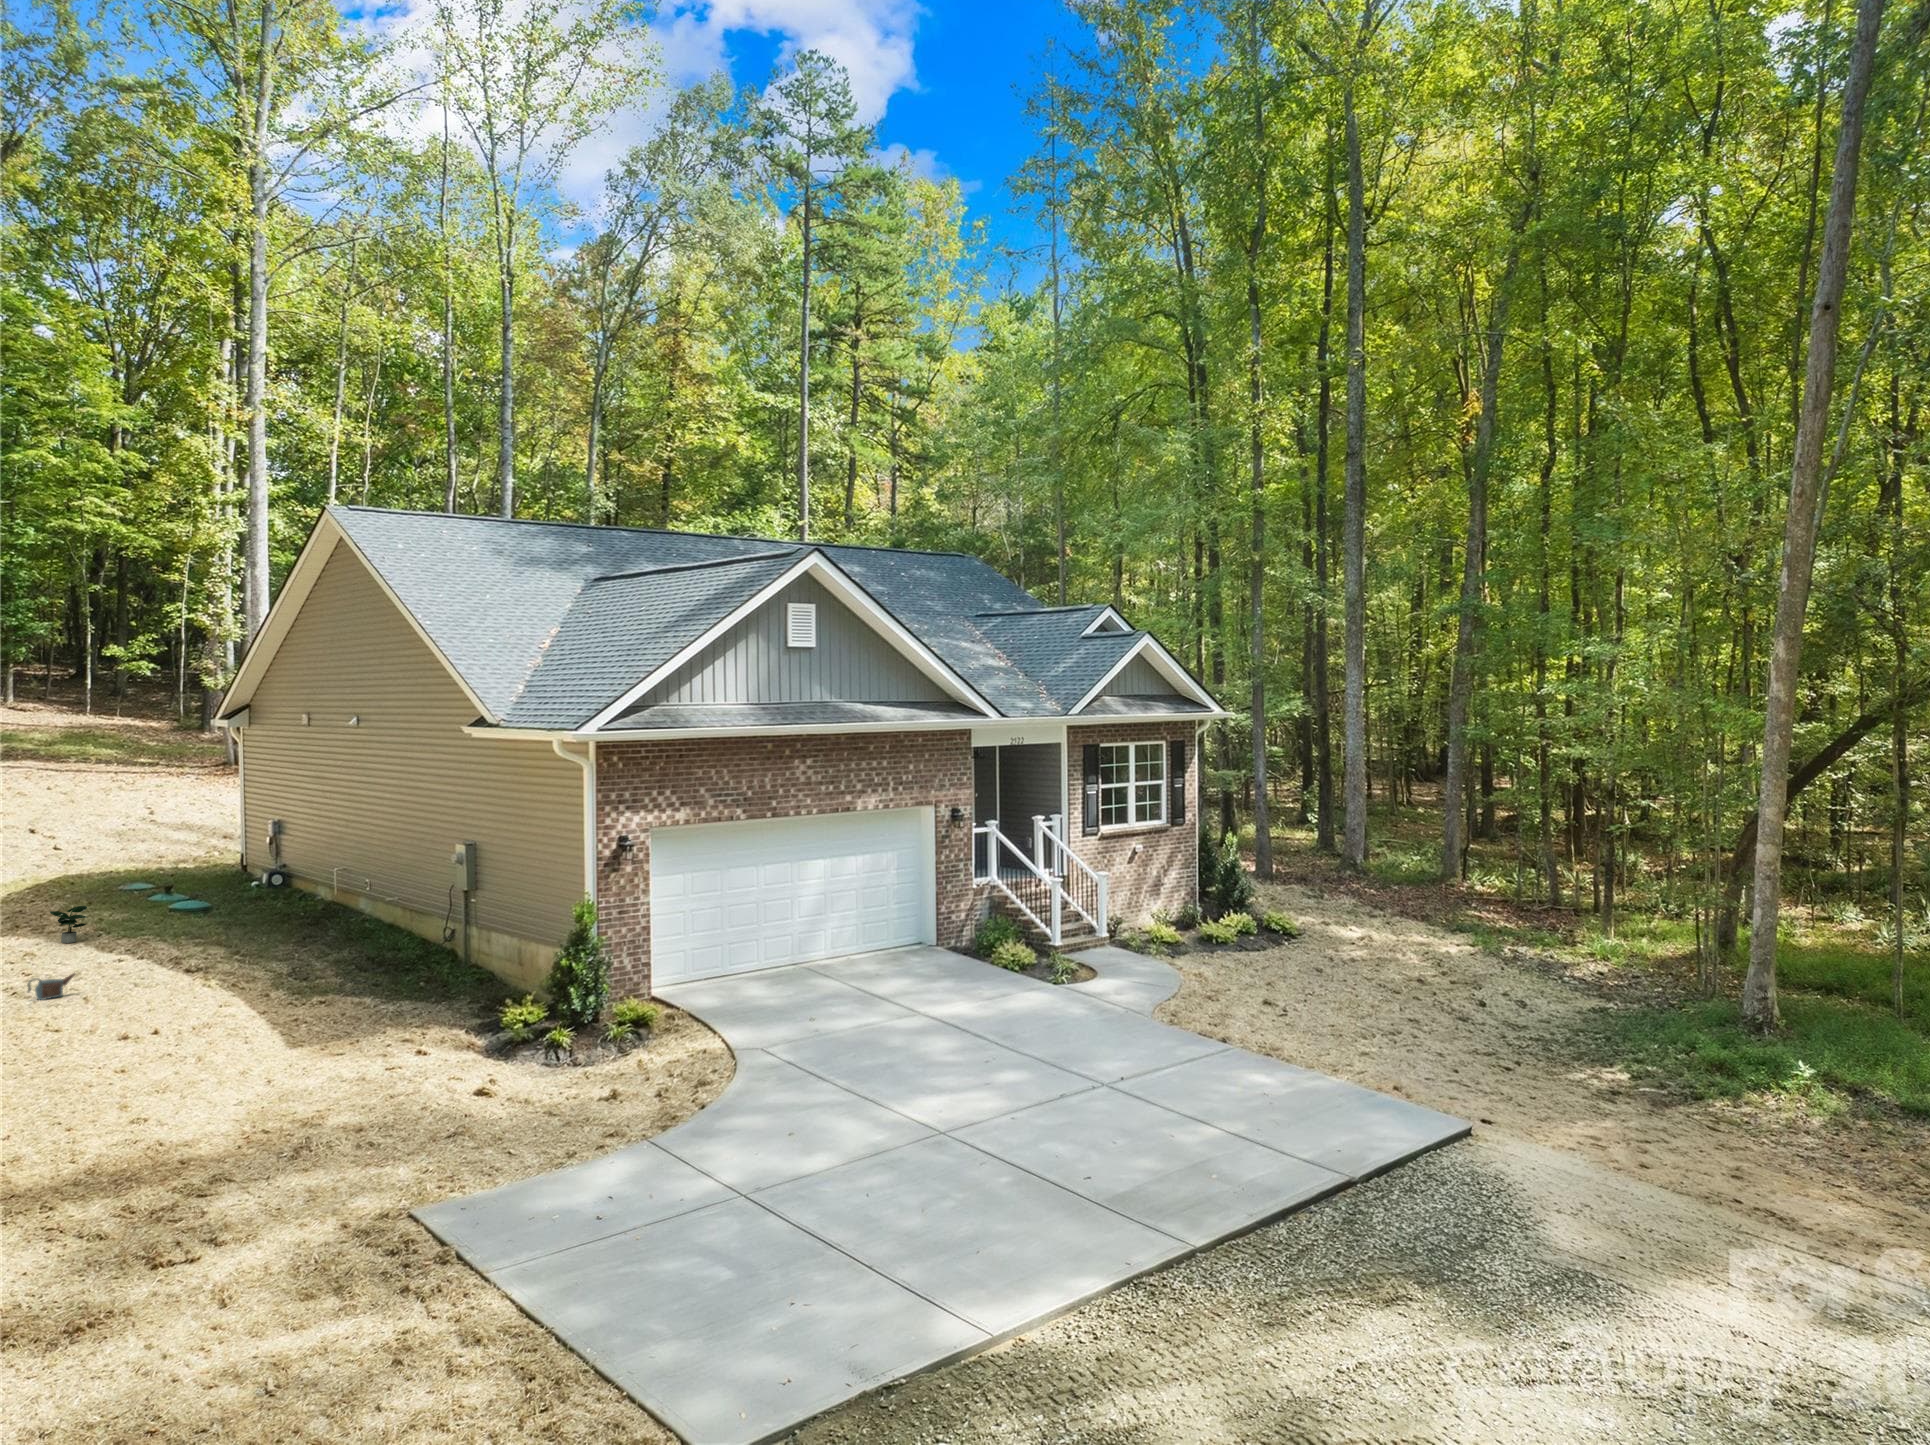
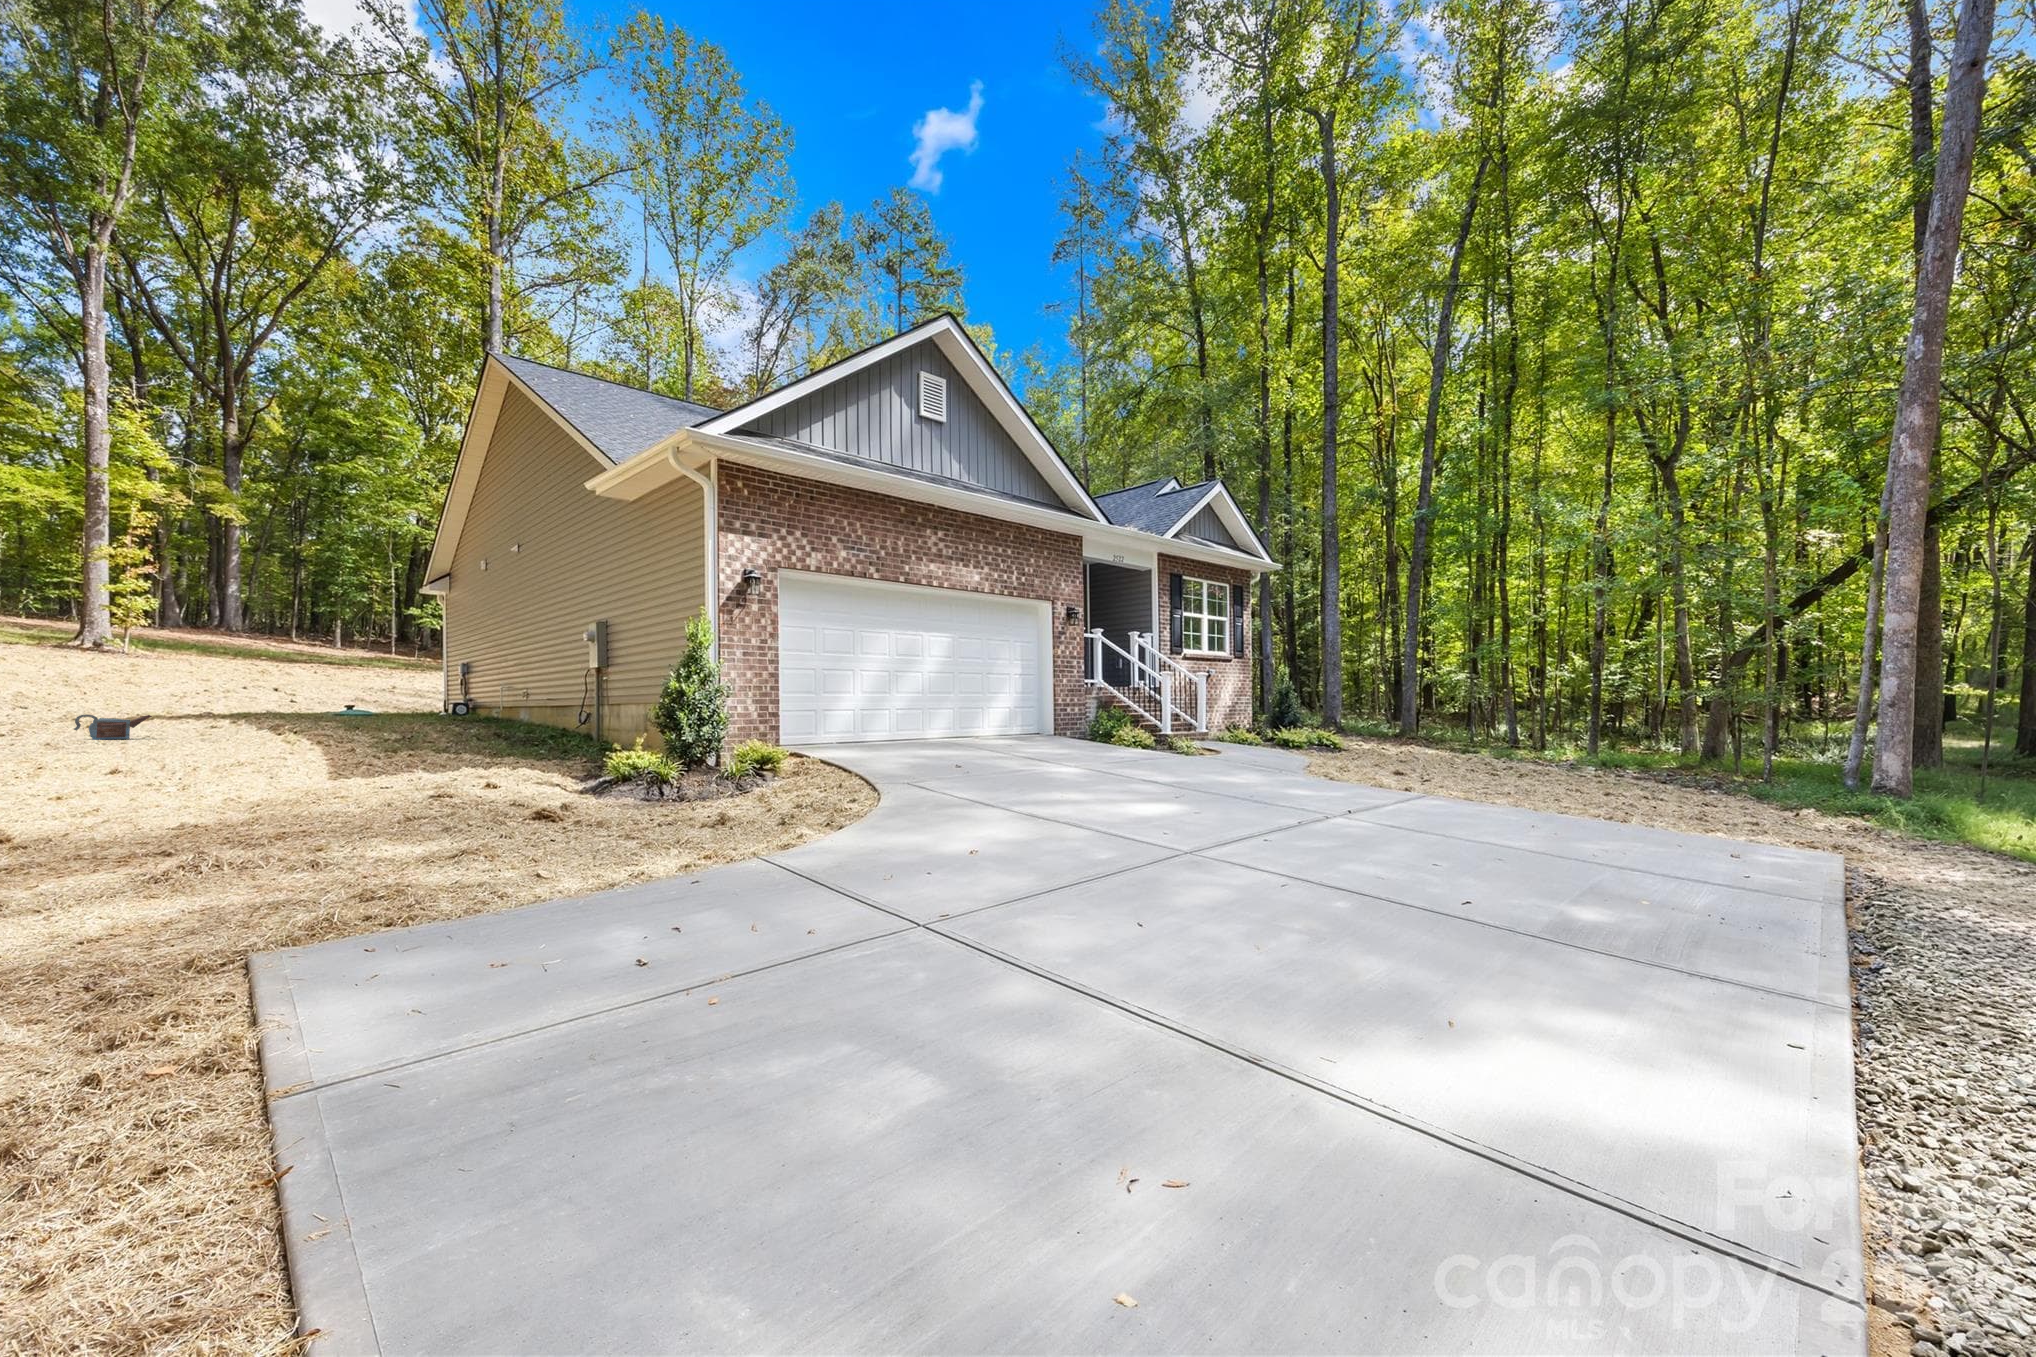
potted plant: present [50,906,87,943] -> none [212,686,258,719]

